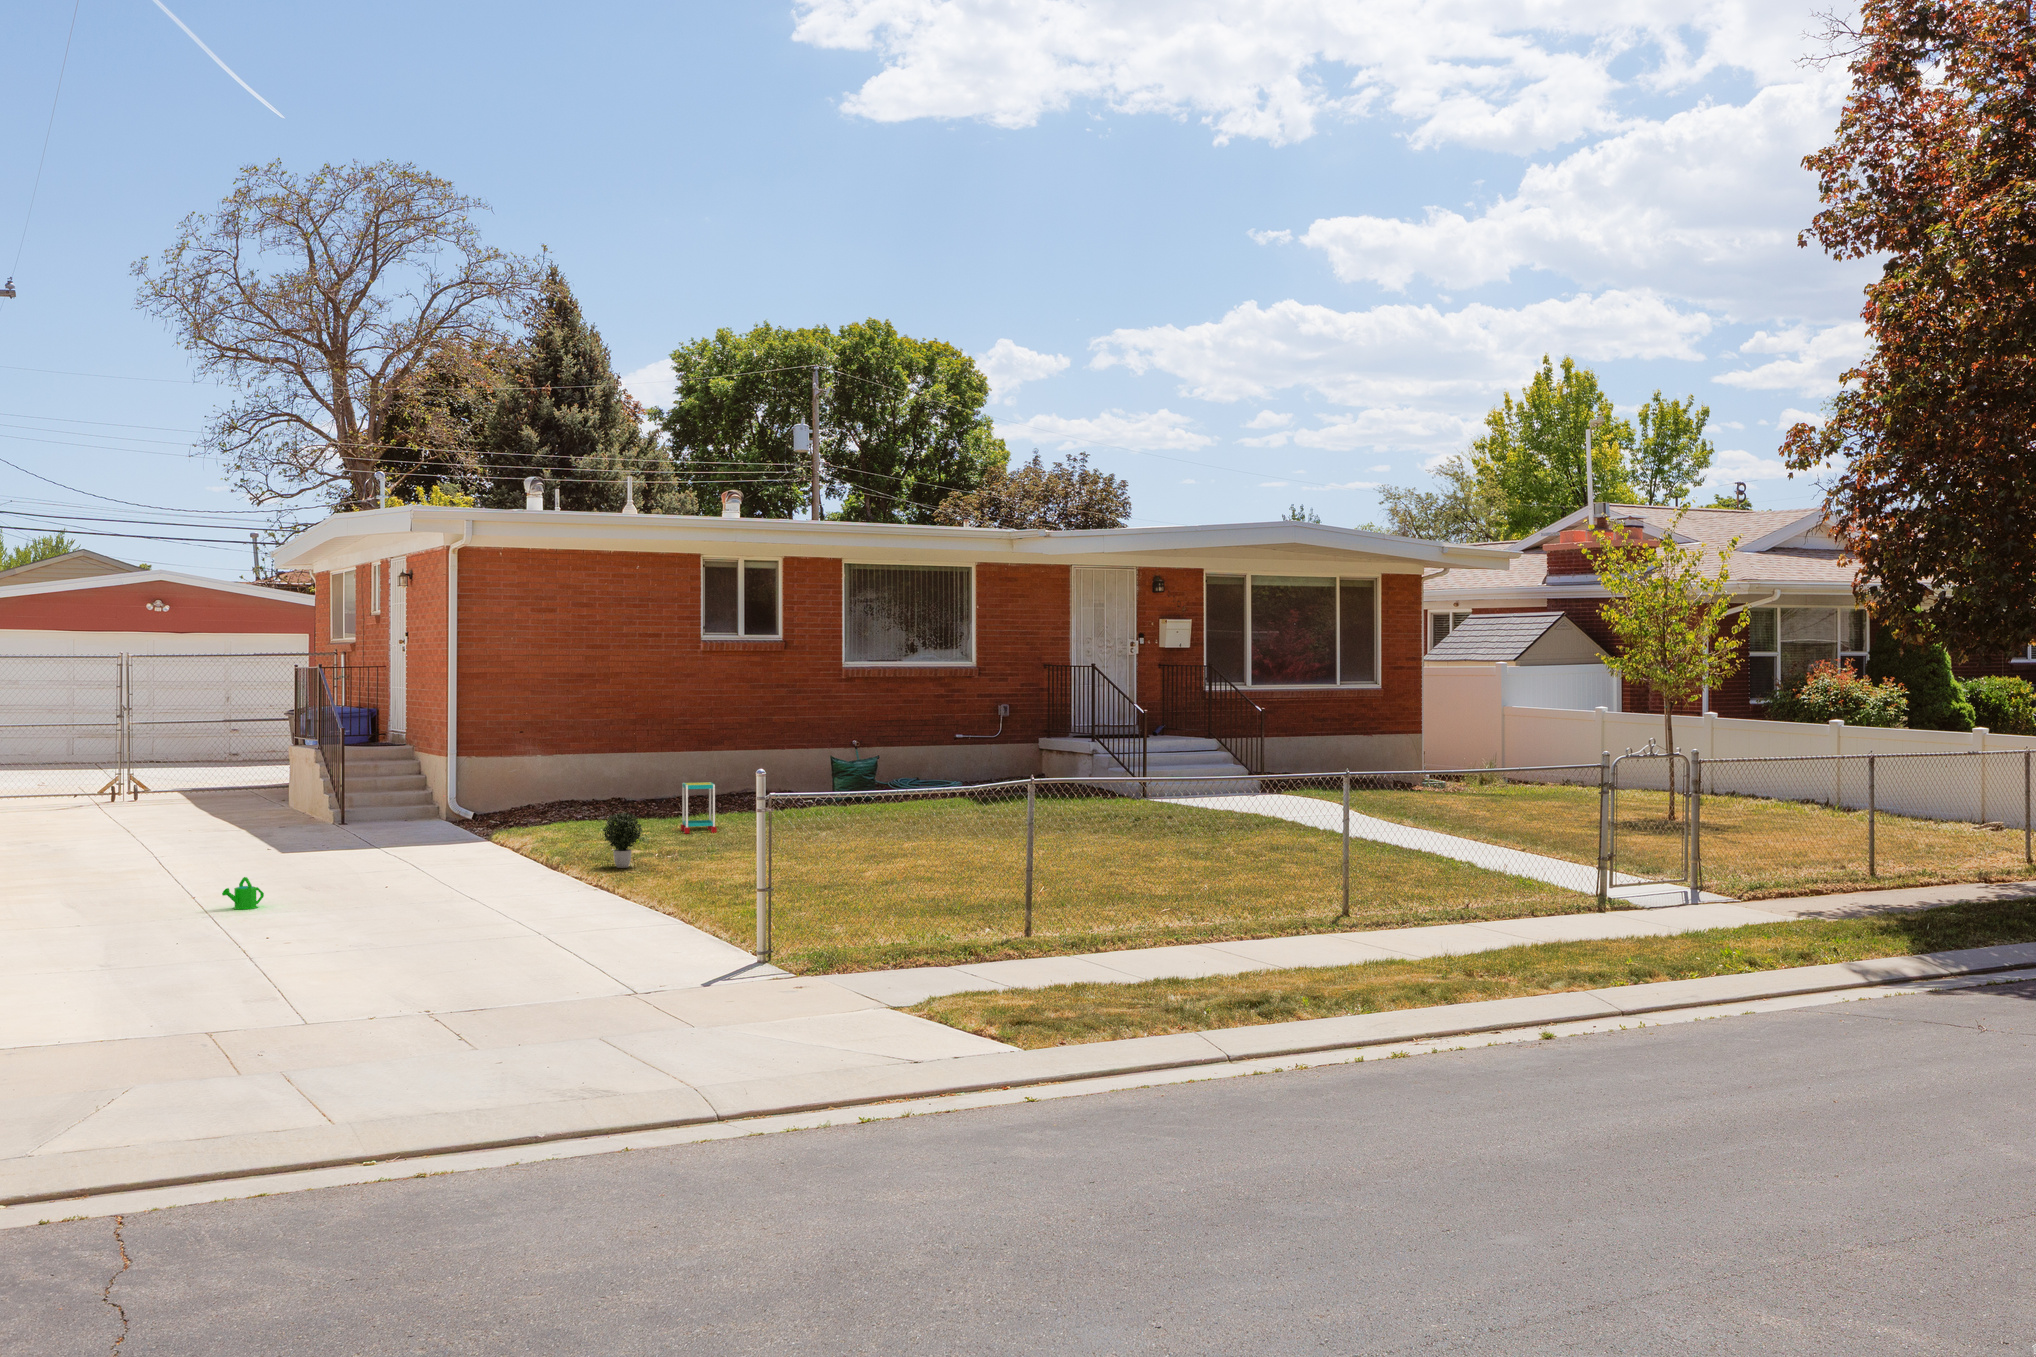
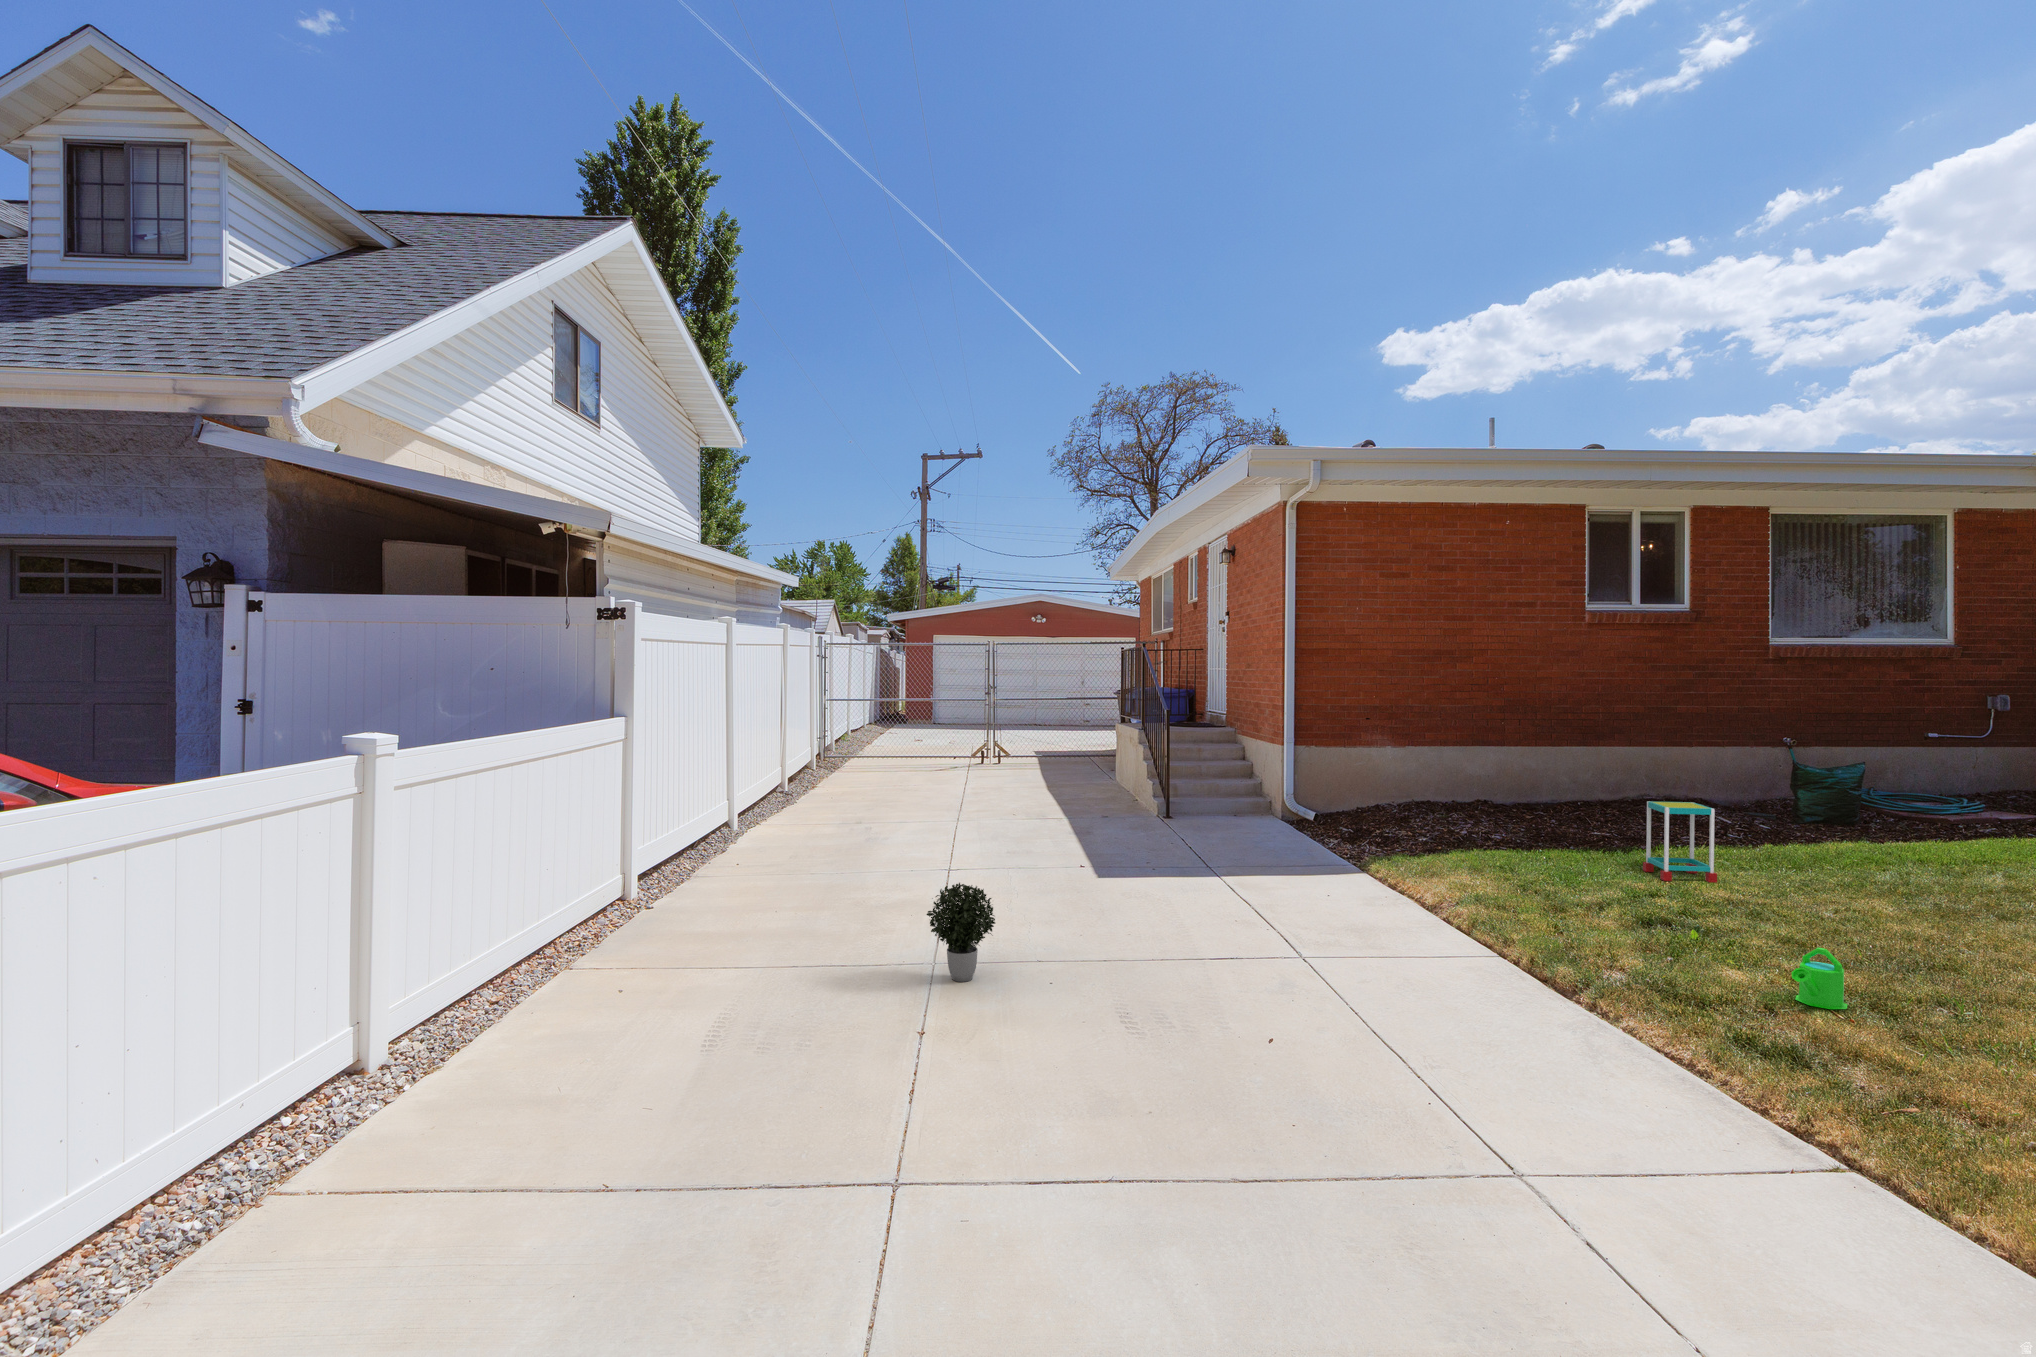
potted plant: present [603,812,642,868] -> present [927,883,995,982]
watering can: present [222,877,264,910] -> present [1791,947,1847,1009]

